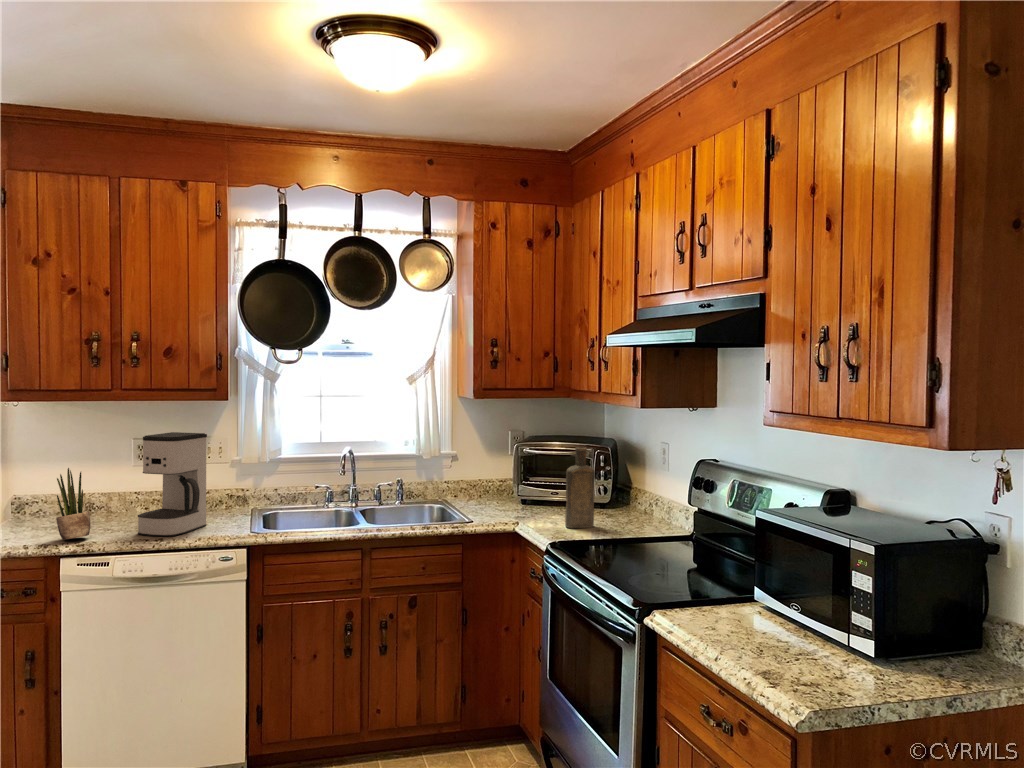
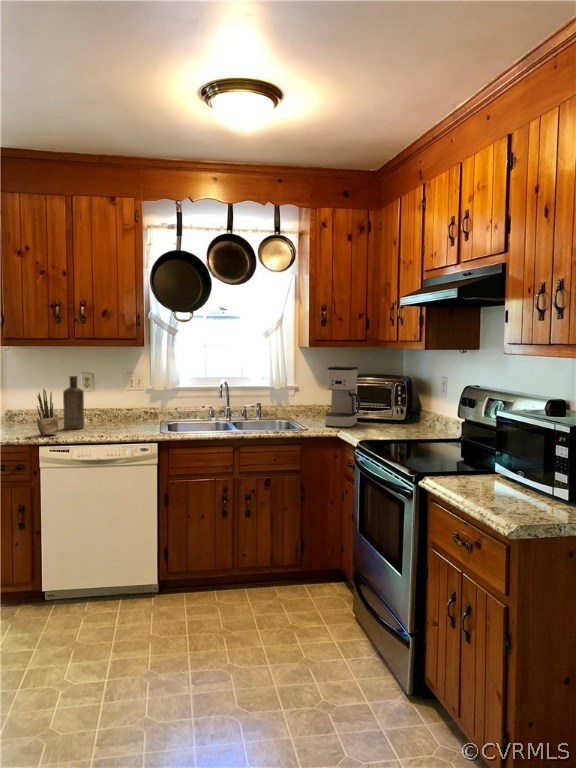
coffee maker: present [138,432,207,537] -> present [325,366,361,427]
bottle: present [565,447,595,528] -> present [63,376,84,429]

